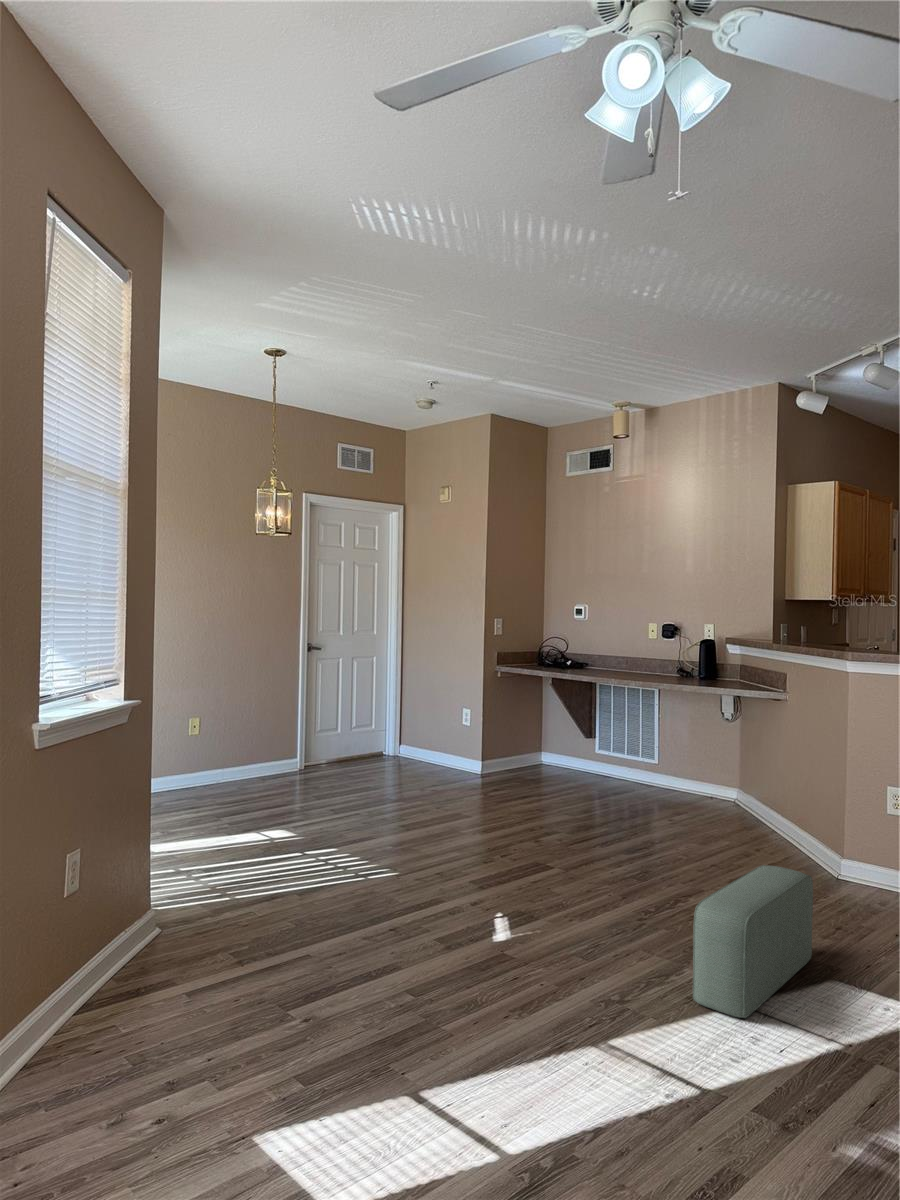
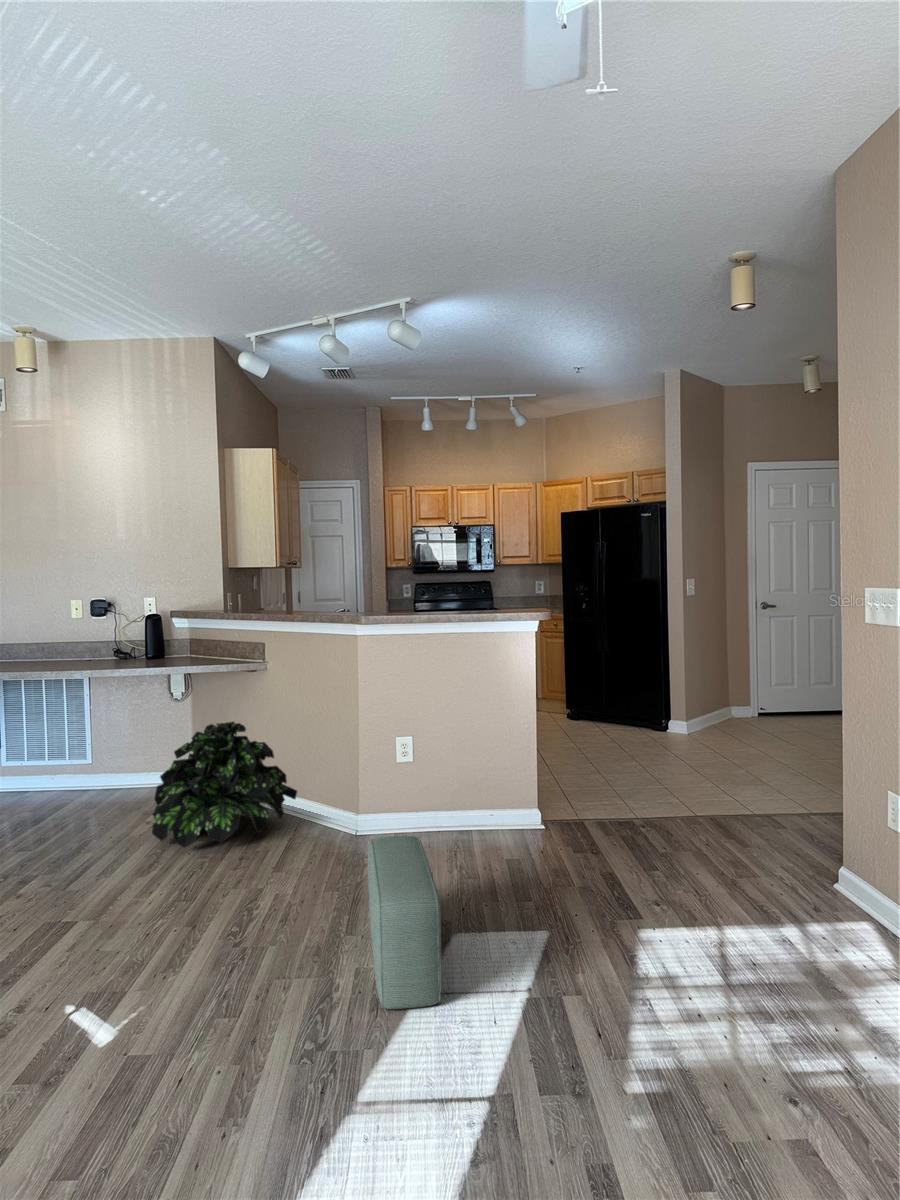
potted plant: none [656,742,793,850] -> present [152,722,297,848]

